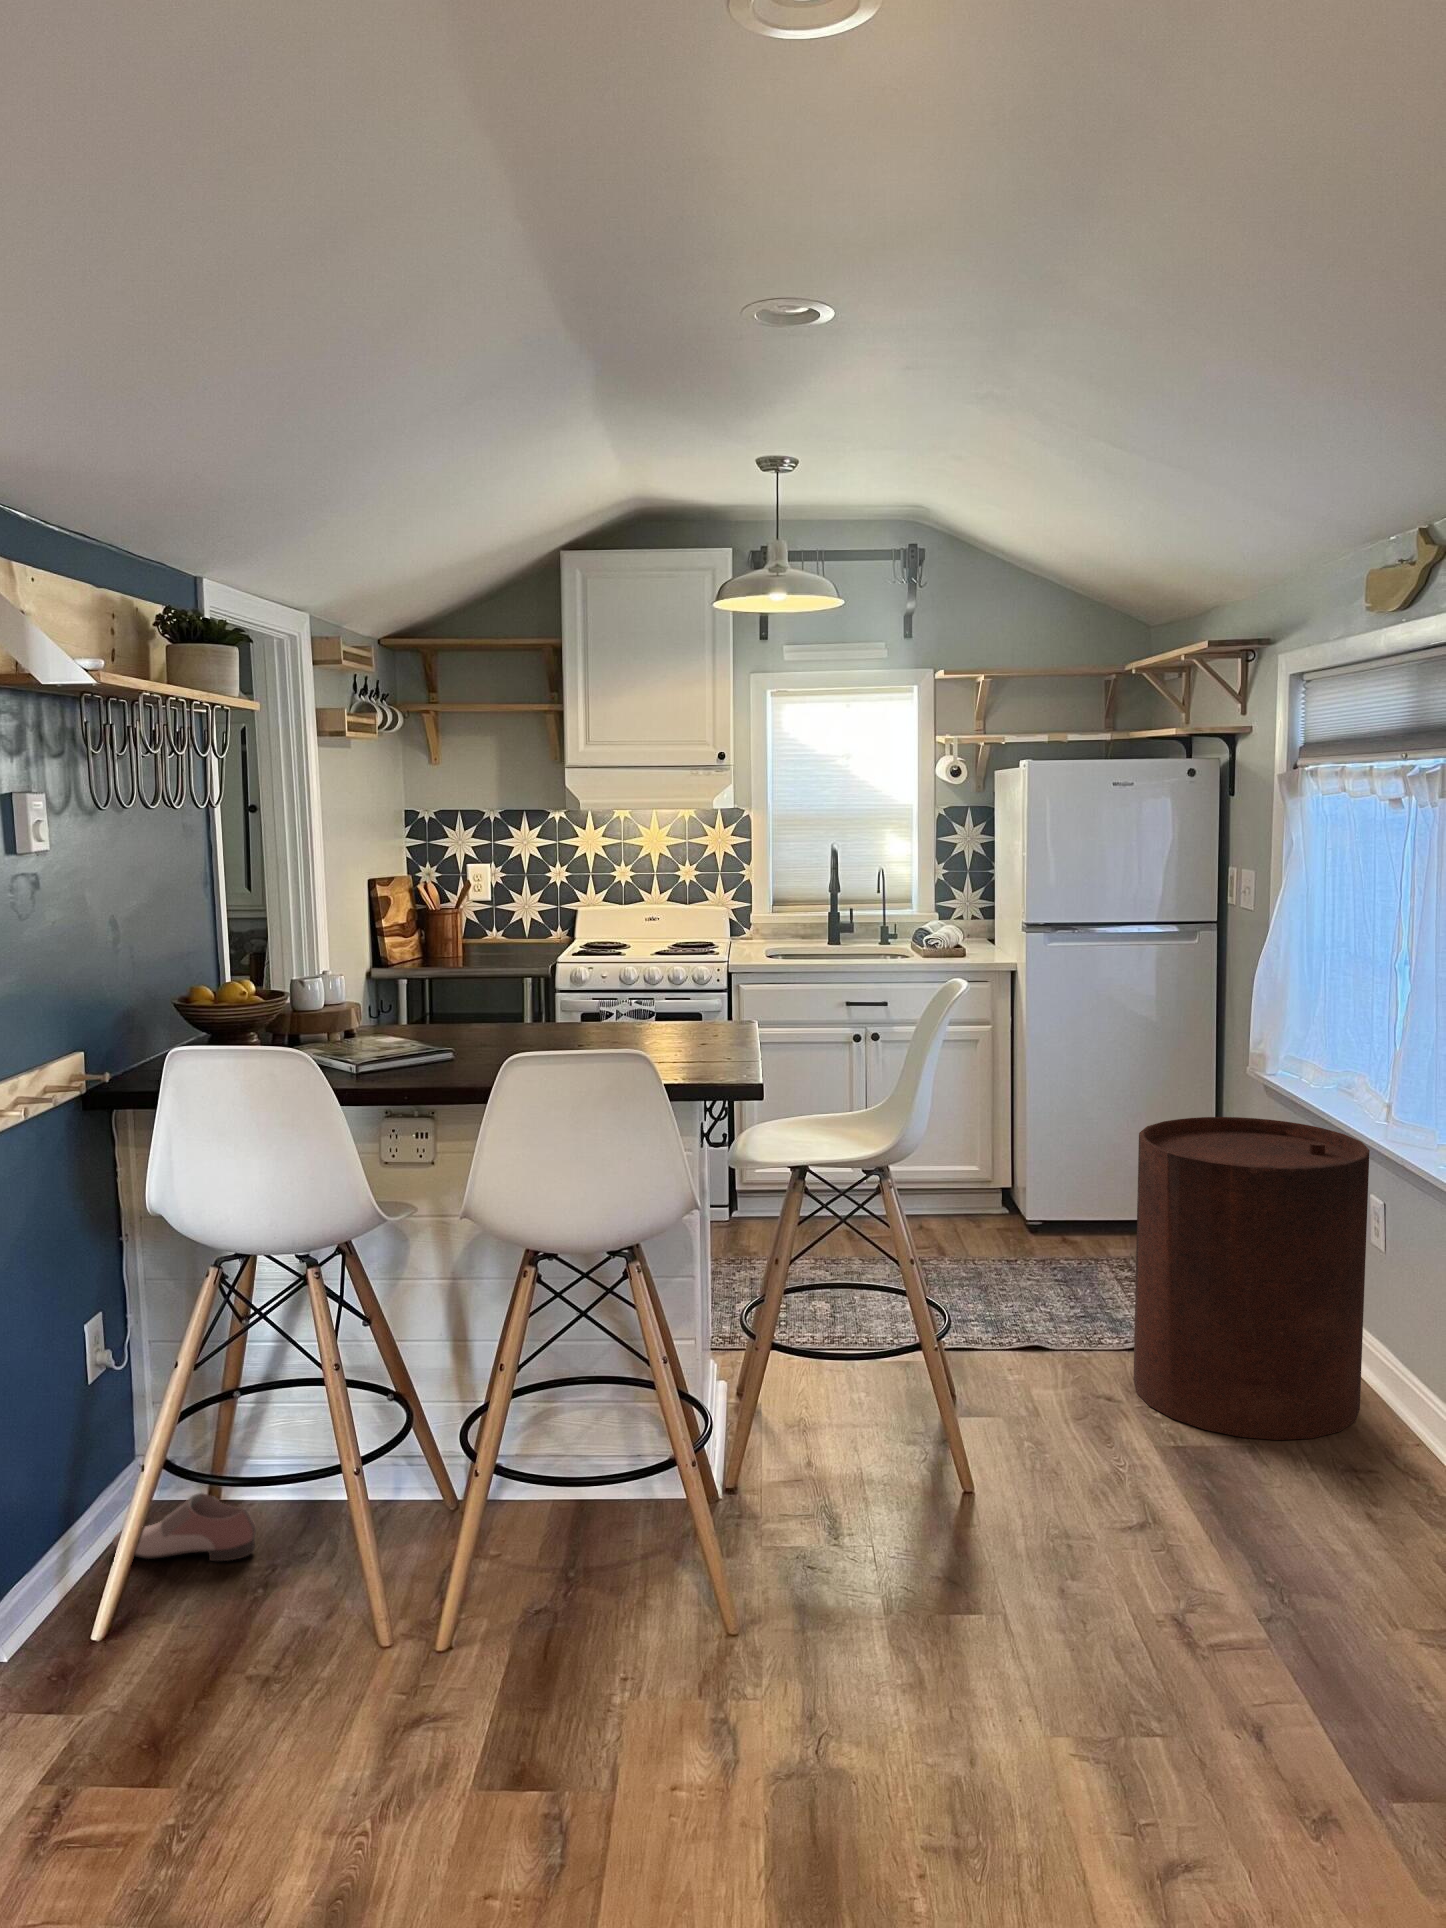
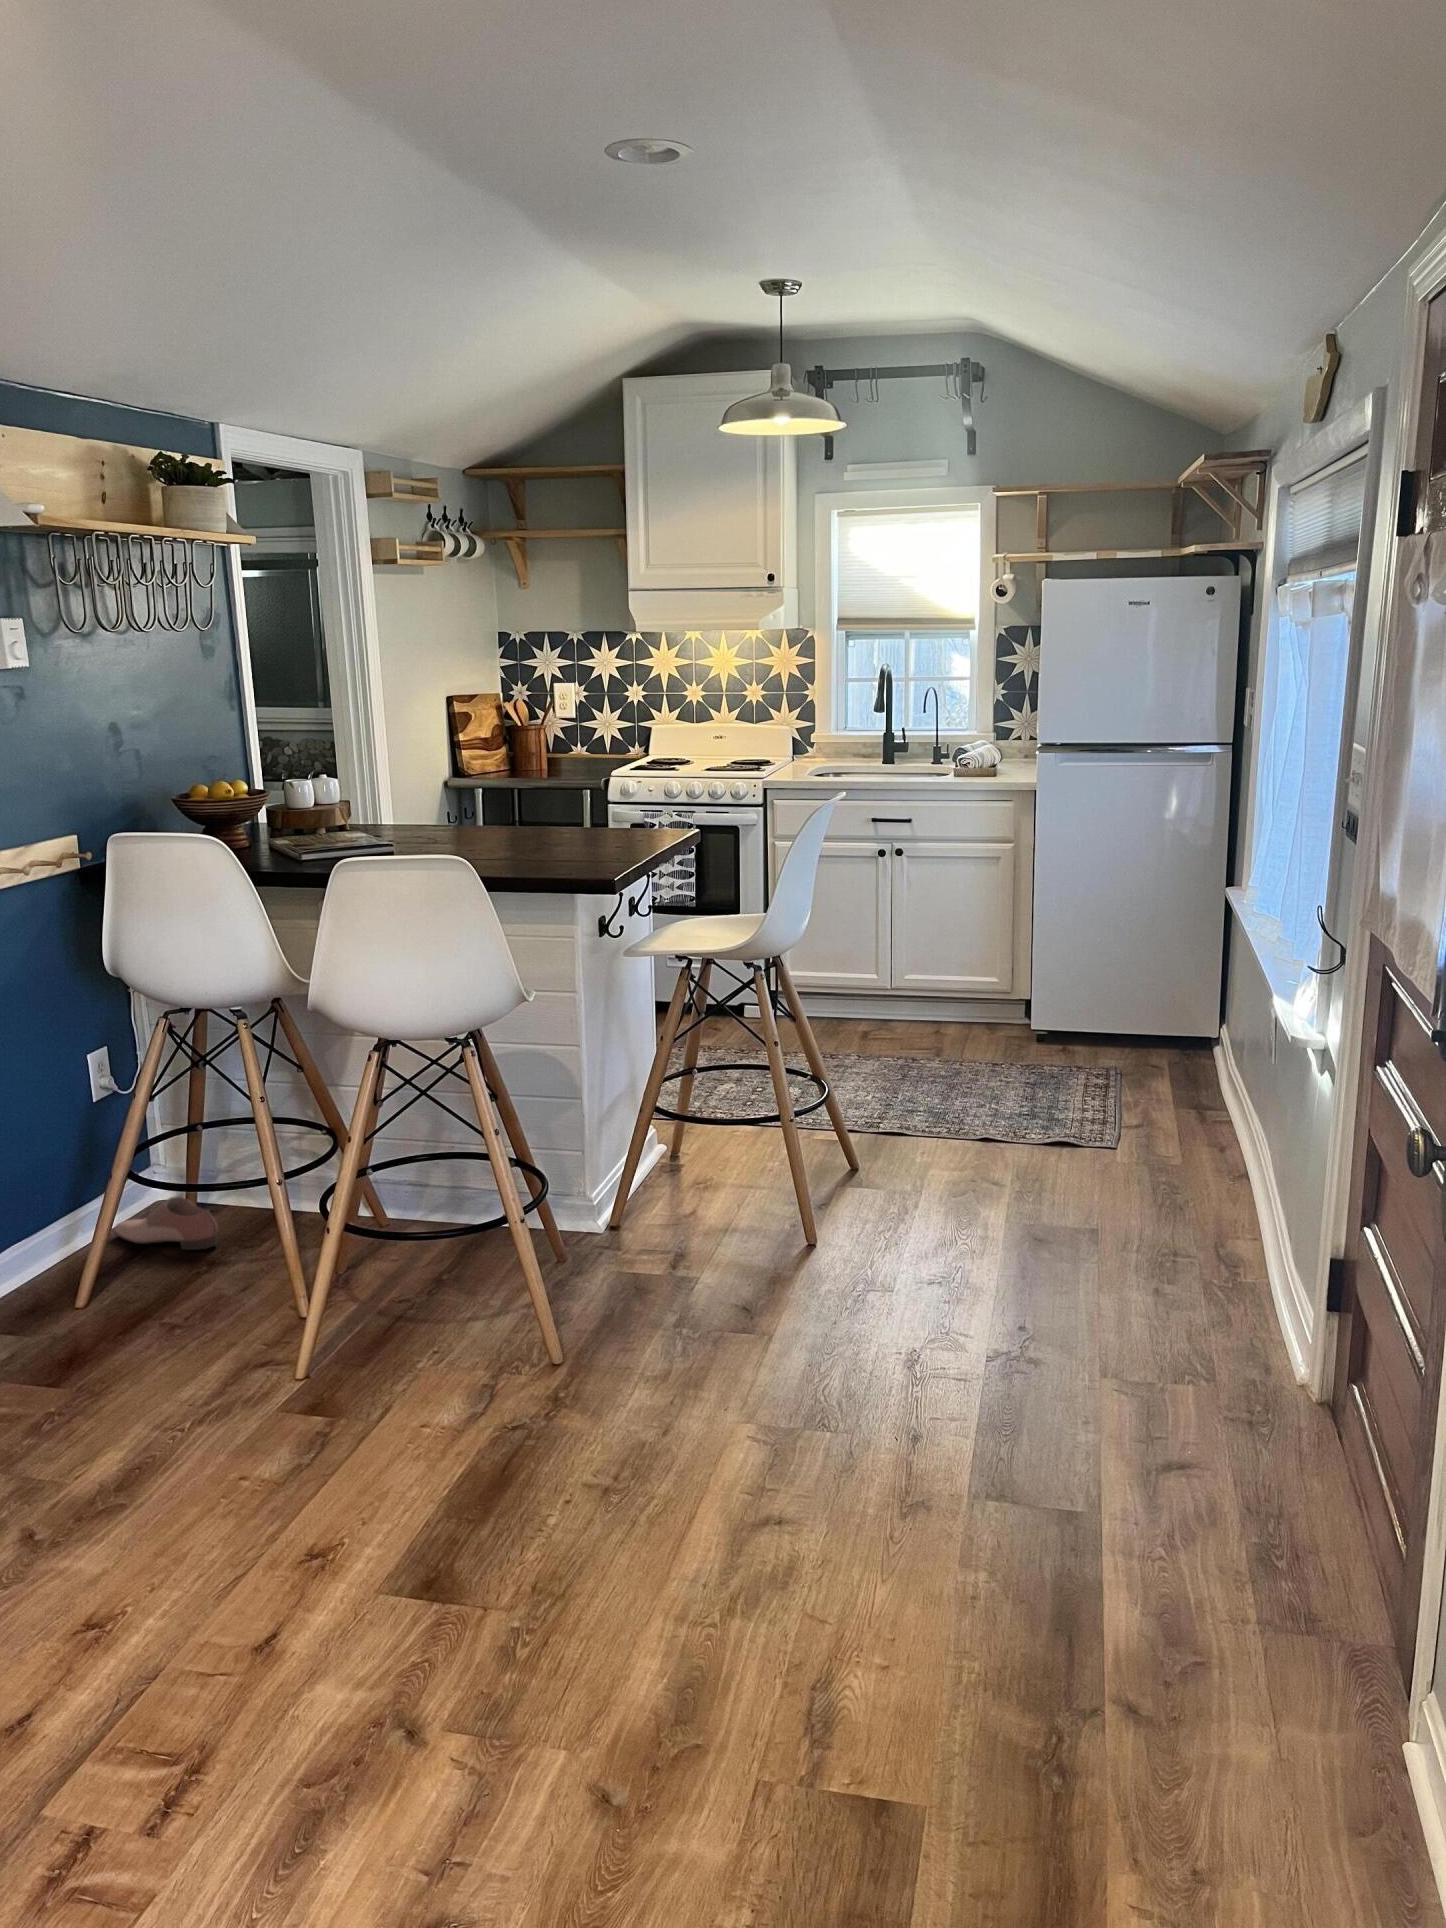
trash can: present [1134,1117,1370,1440] -> none [1035,932,1261,1232]

